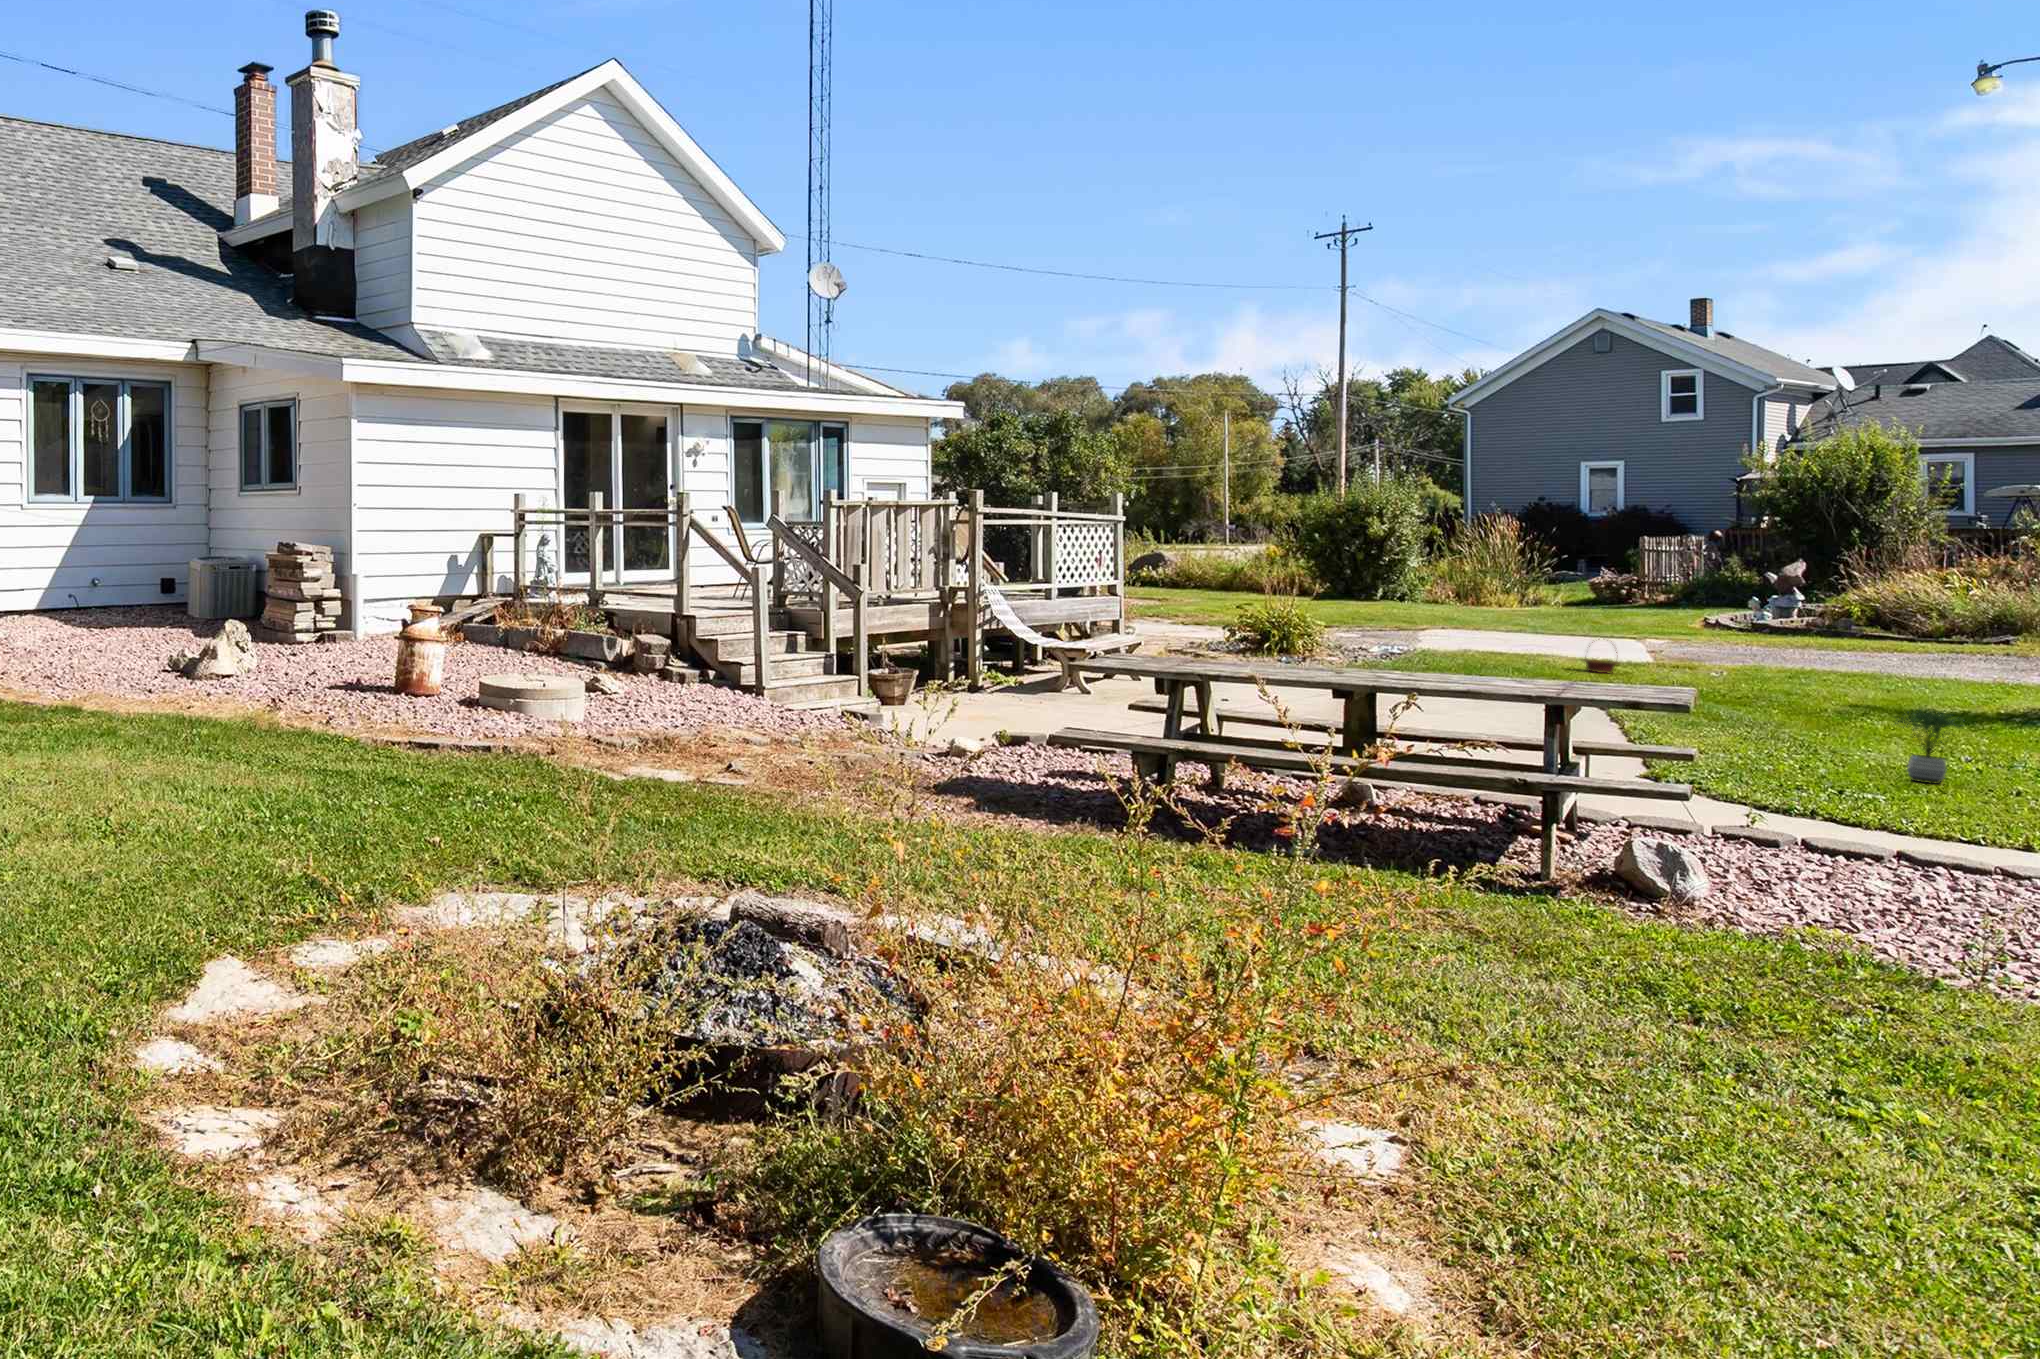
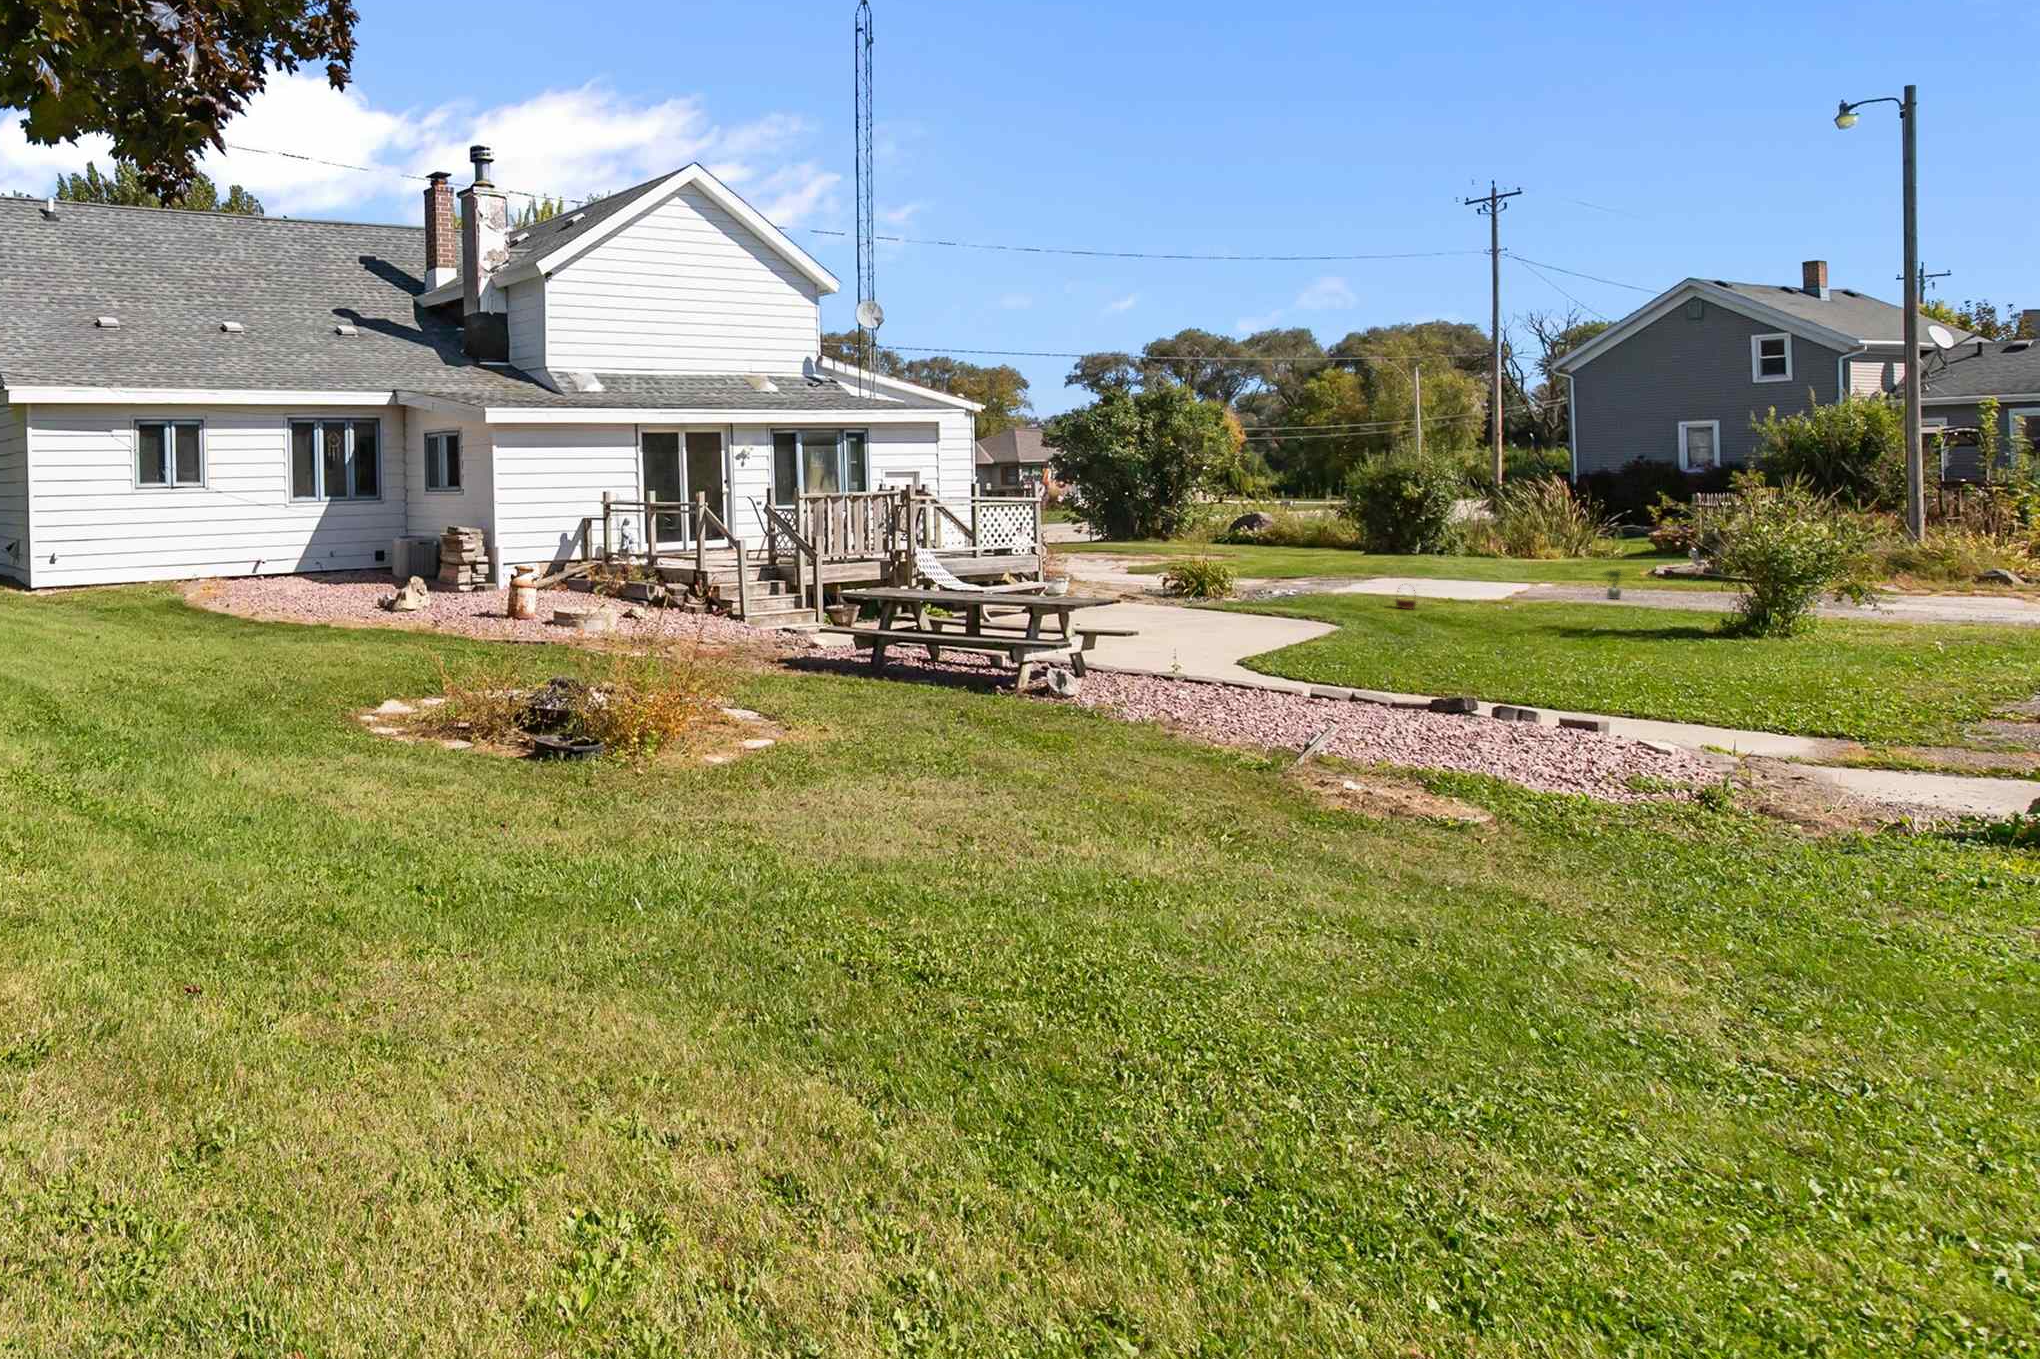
potted plant: present [1897,709,1964,784] -> present [1604,570,1621,599]

